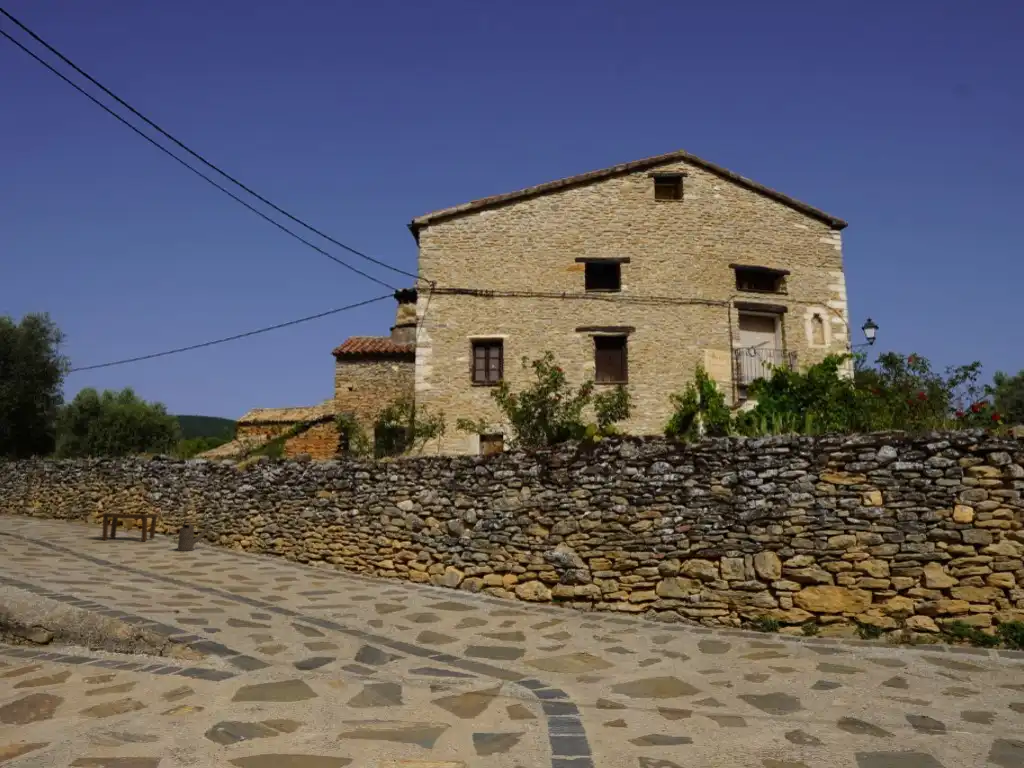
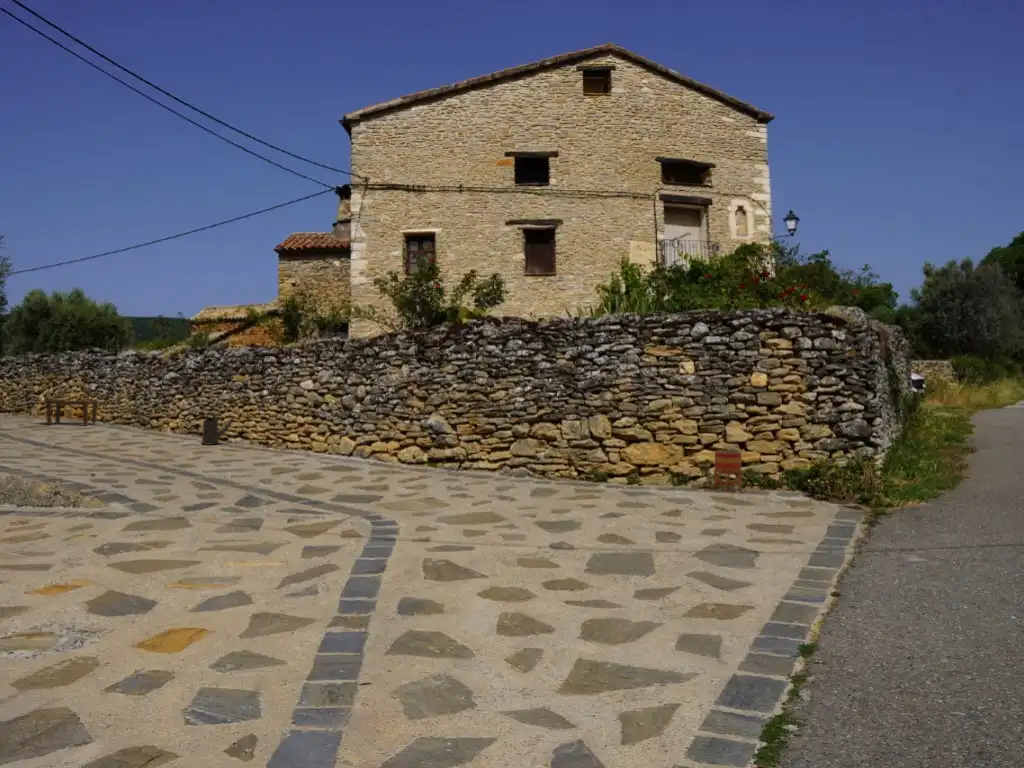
watering can: present [174,519,211,551] -> present [202,412,235,445]
planter: none [918,598,954,648] -> present [714,450,742,491]

